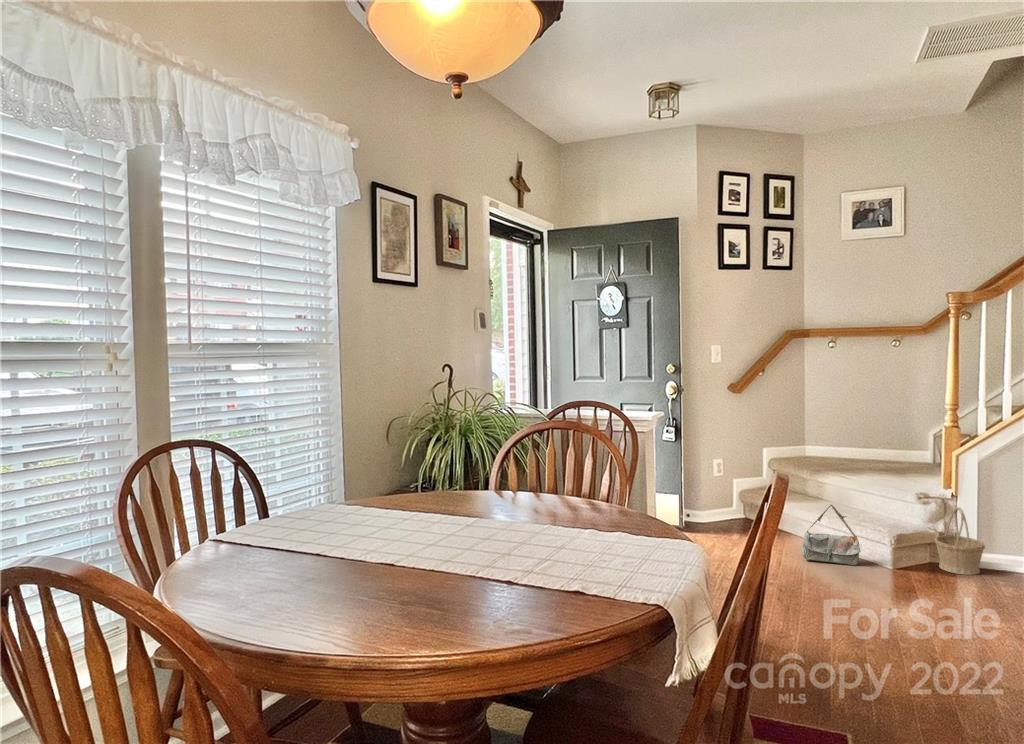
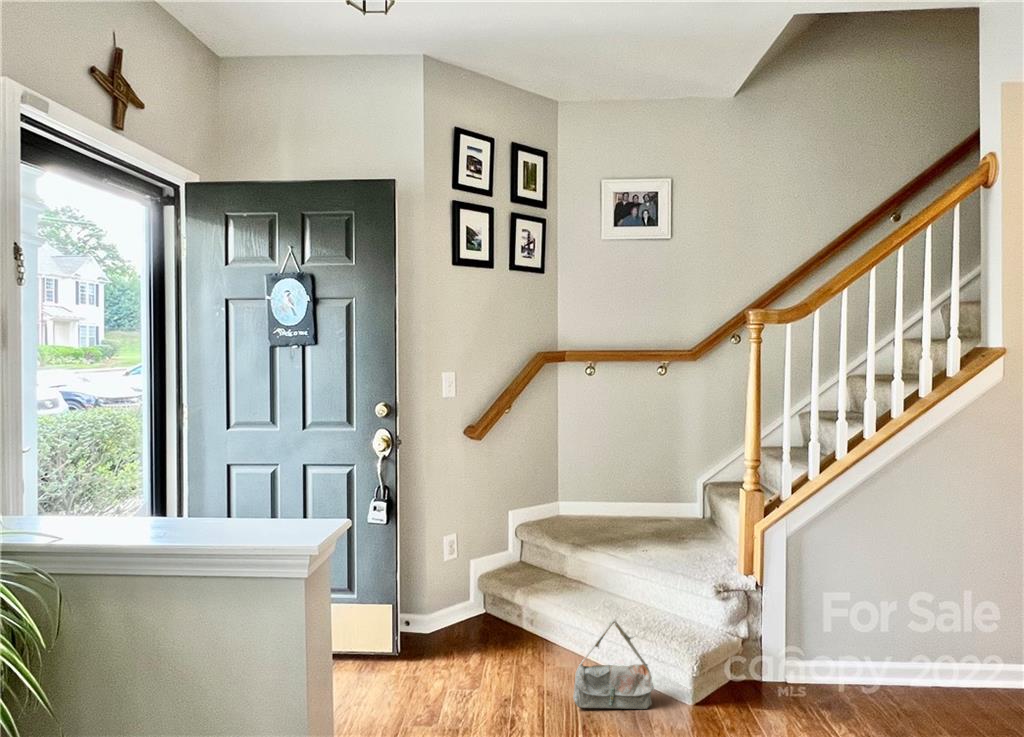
basket: present [935,507,985,575] -> none [741,607,804,706]

